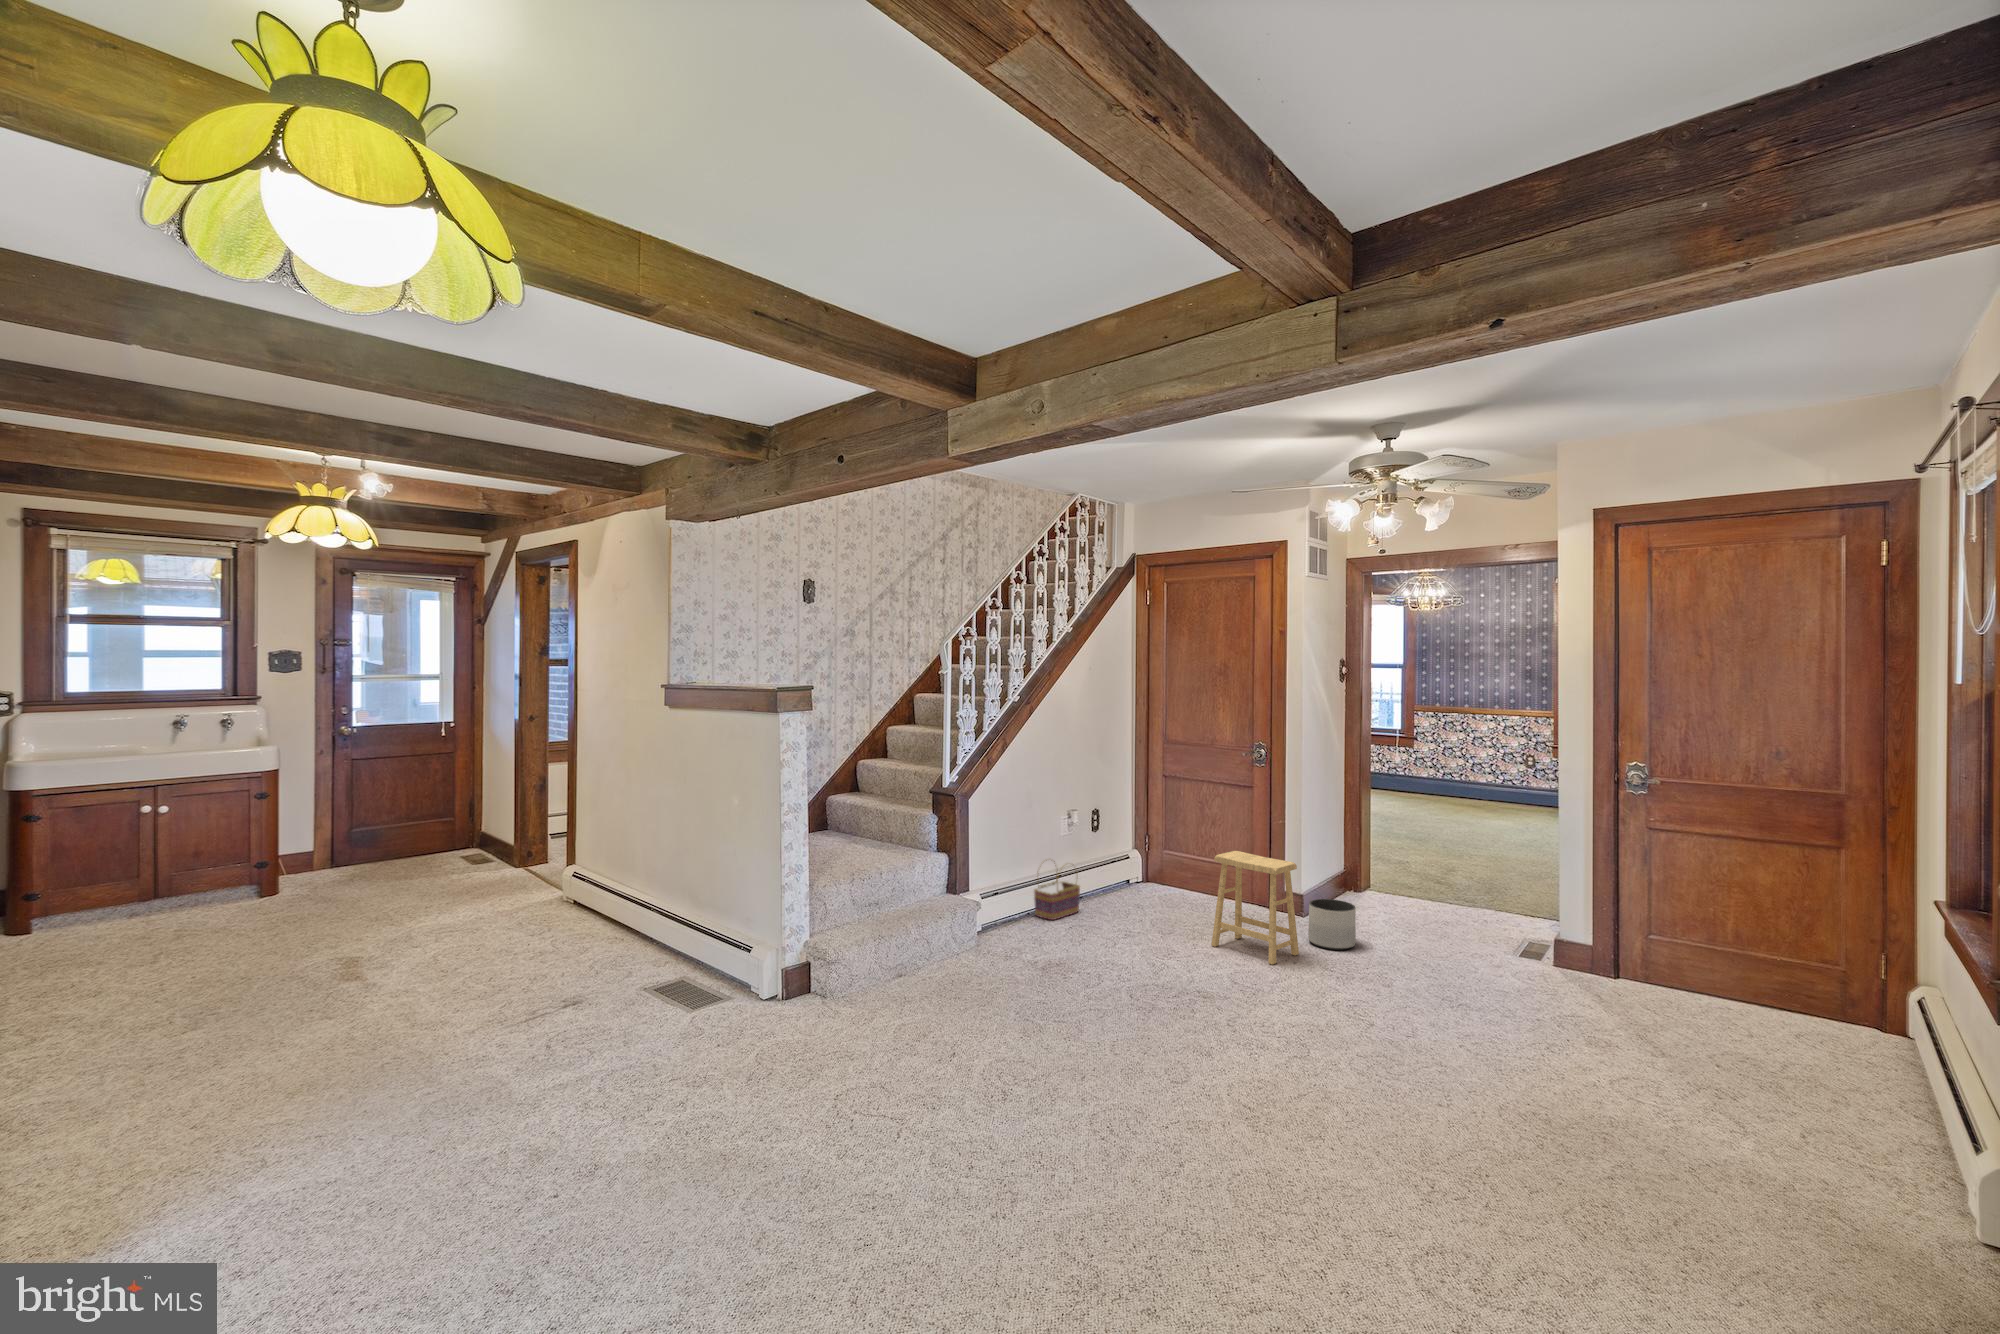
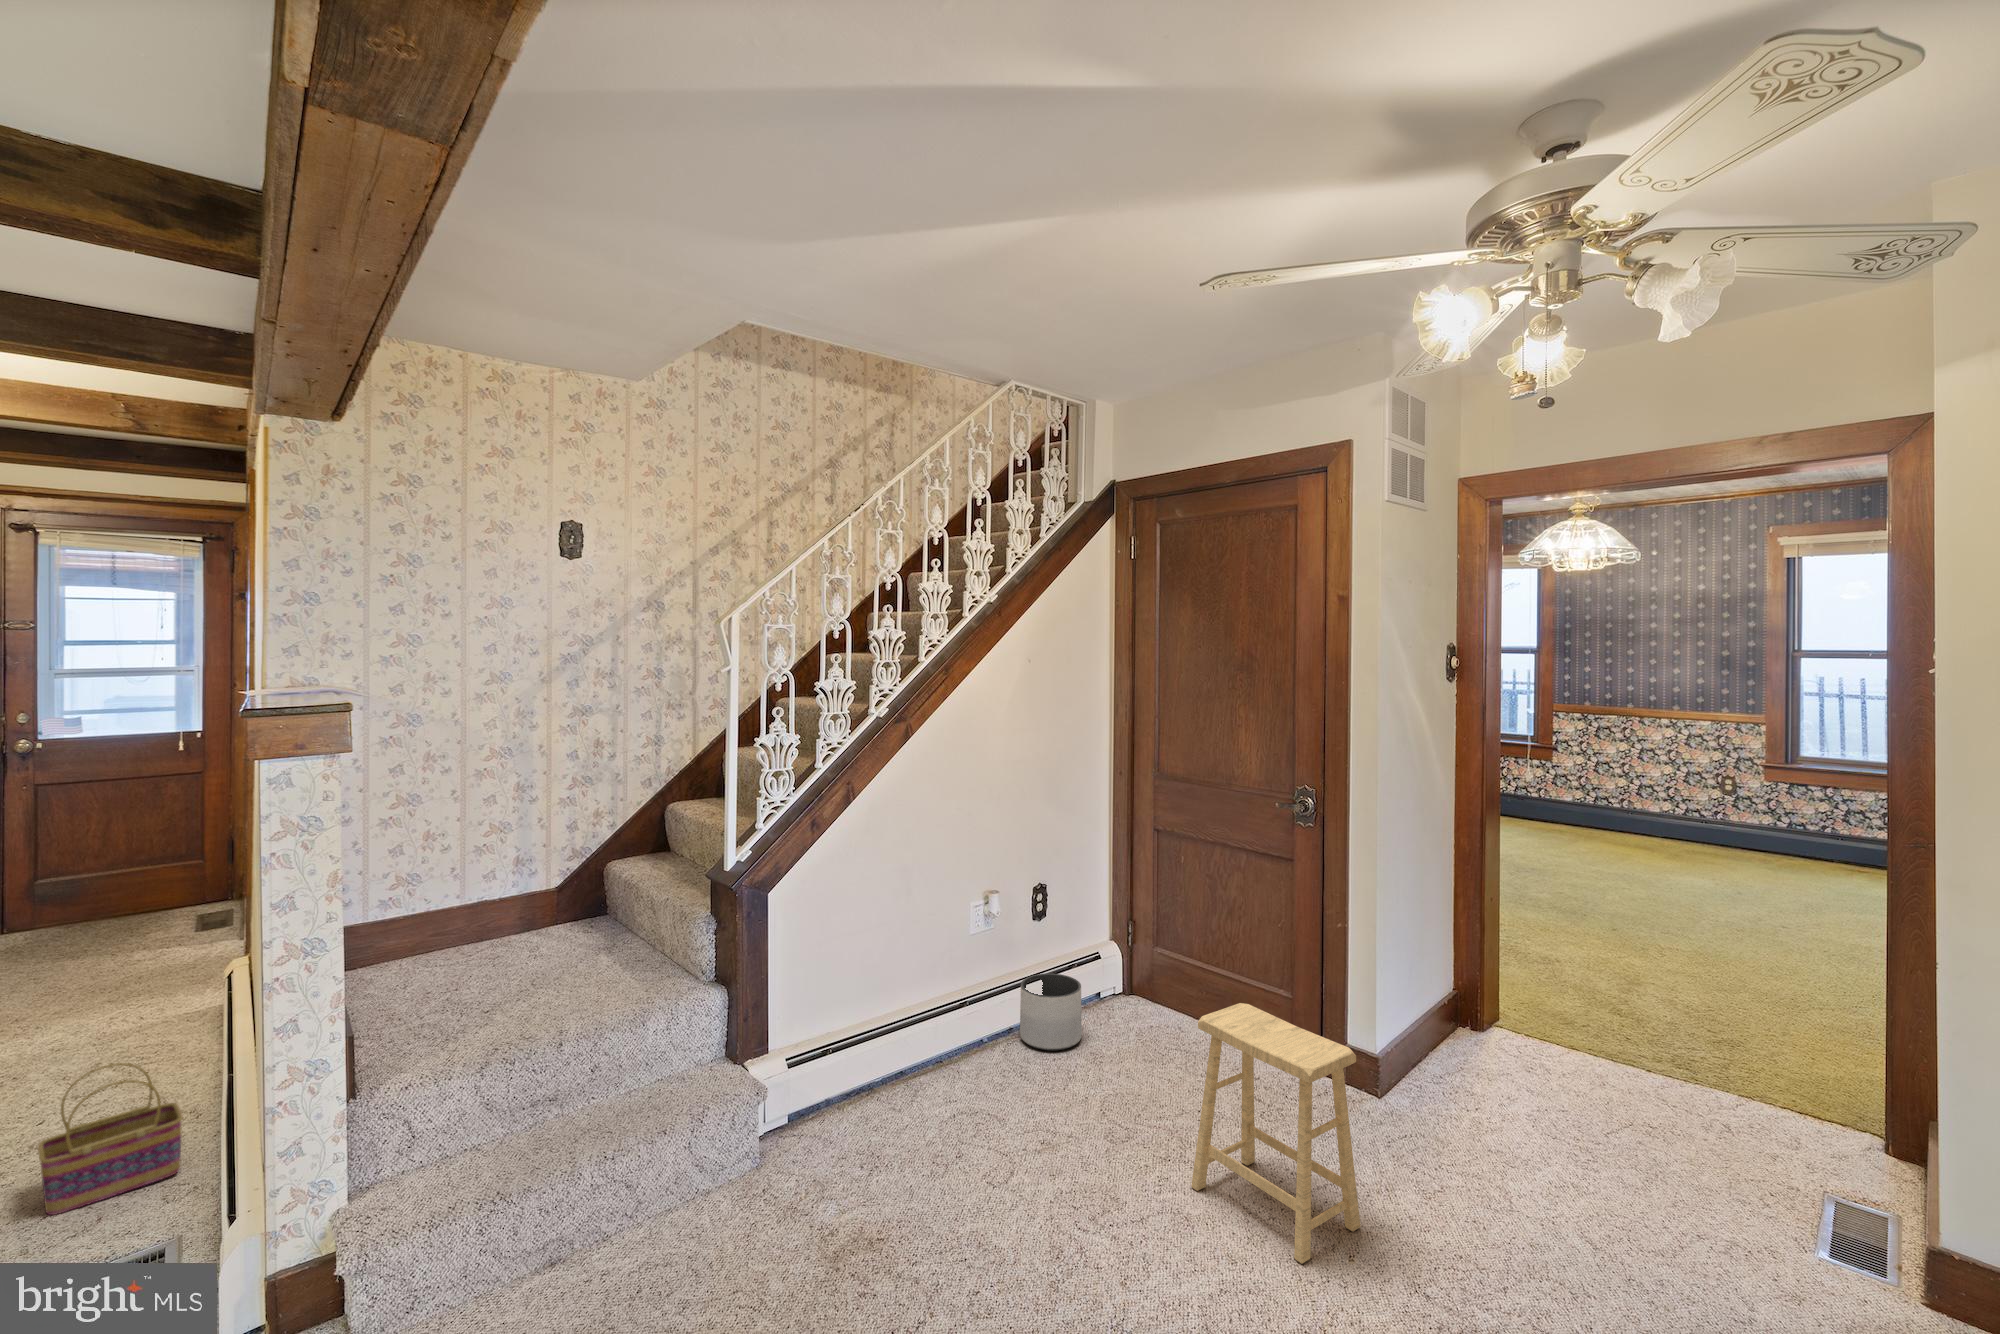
basket: present [1034,861,1080,920] -> present [38,1063,183,1215]
planter: present [1308,899,1356,950] -> present [1020,974,1082,1051]

